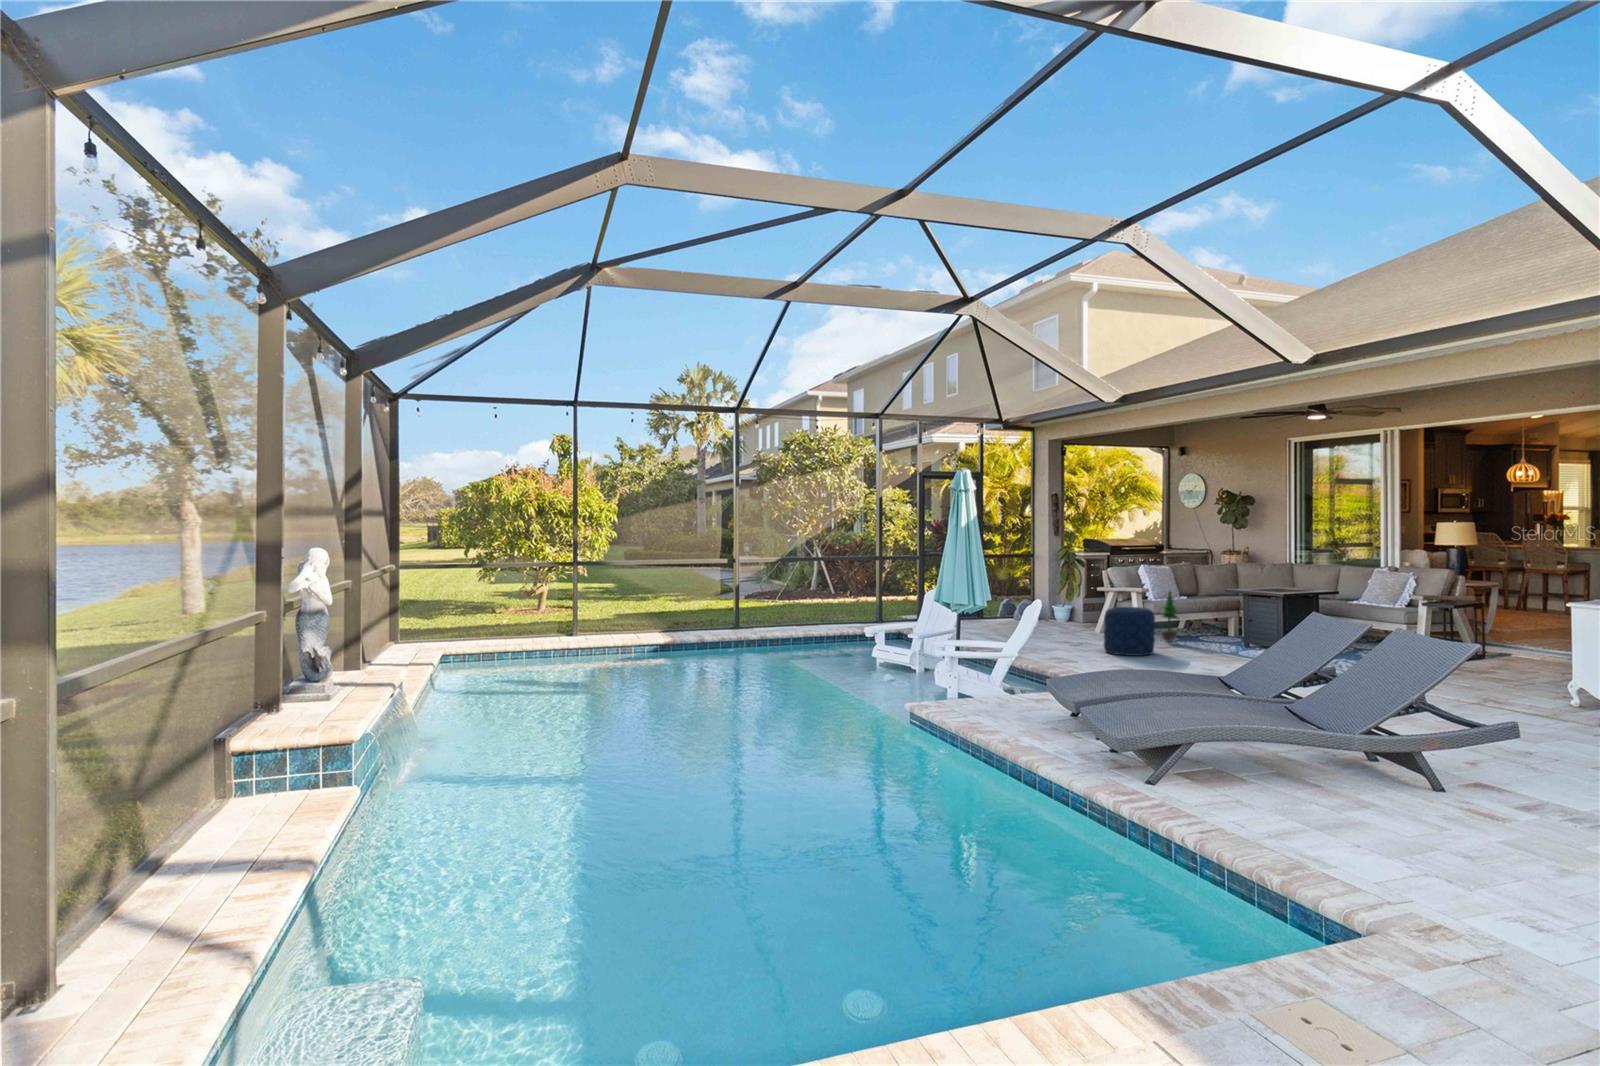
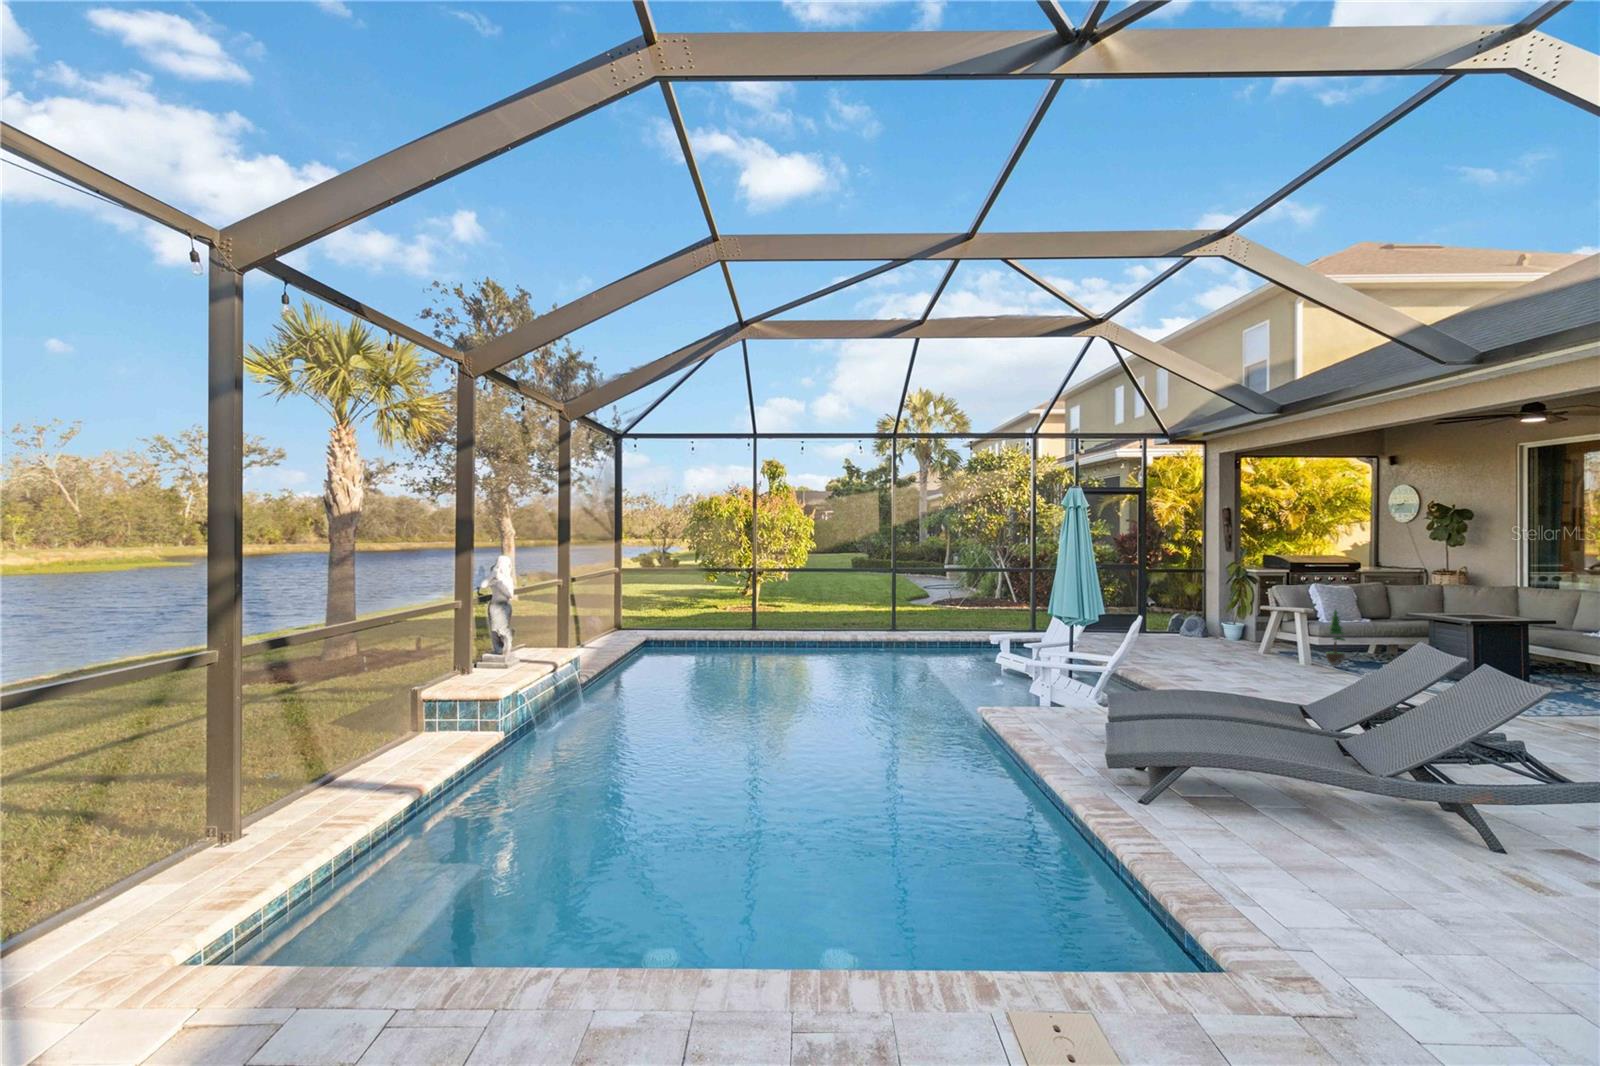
pouf: present [1104,607,1155,656] -> none [1249,625,1307,676]

